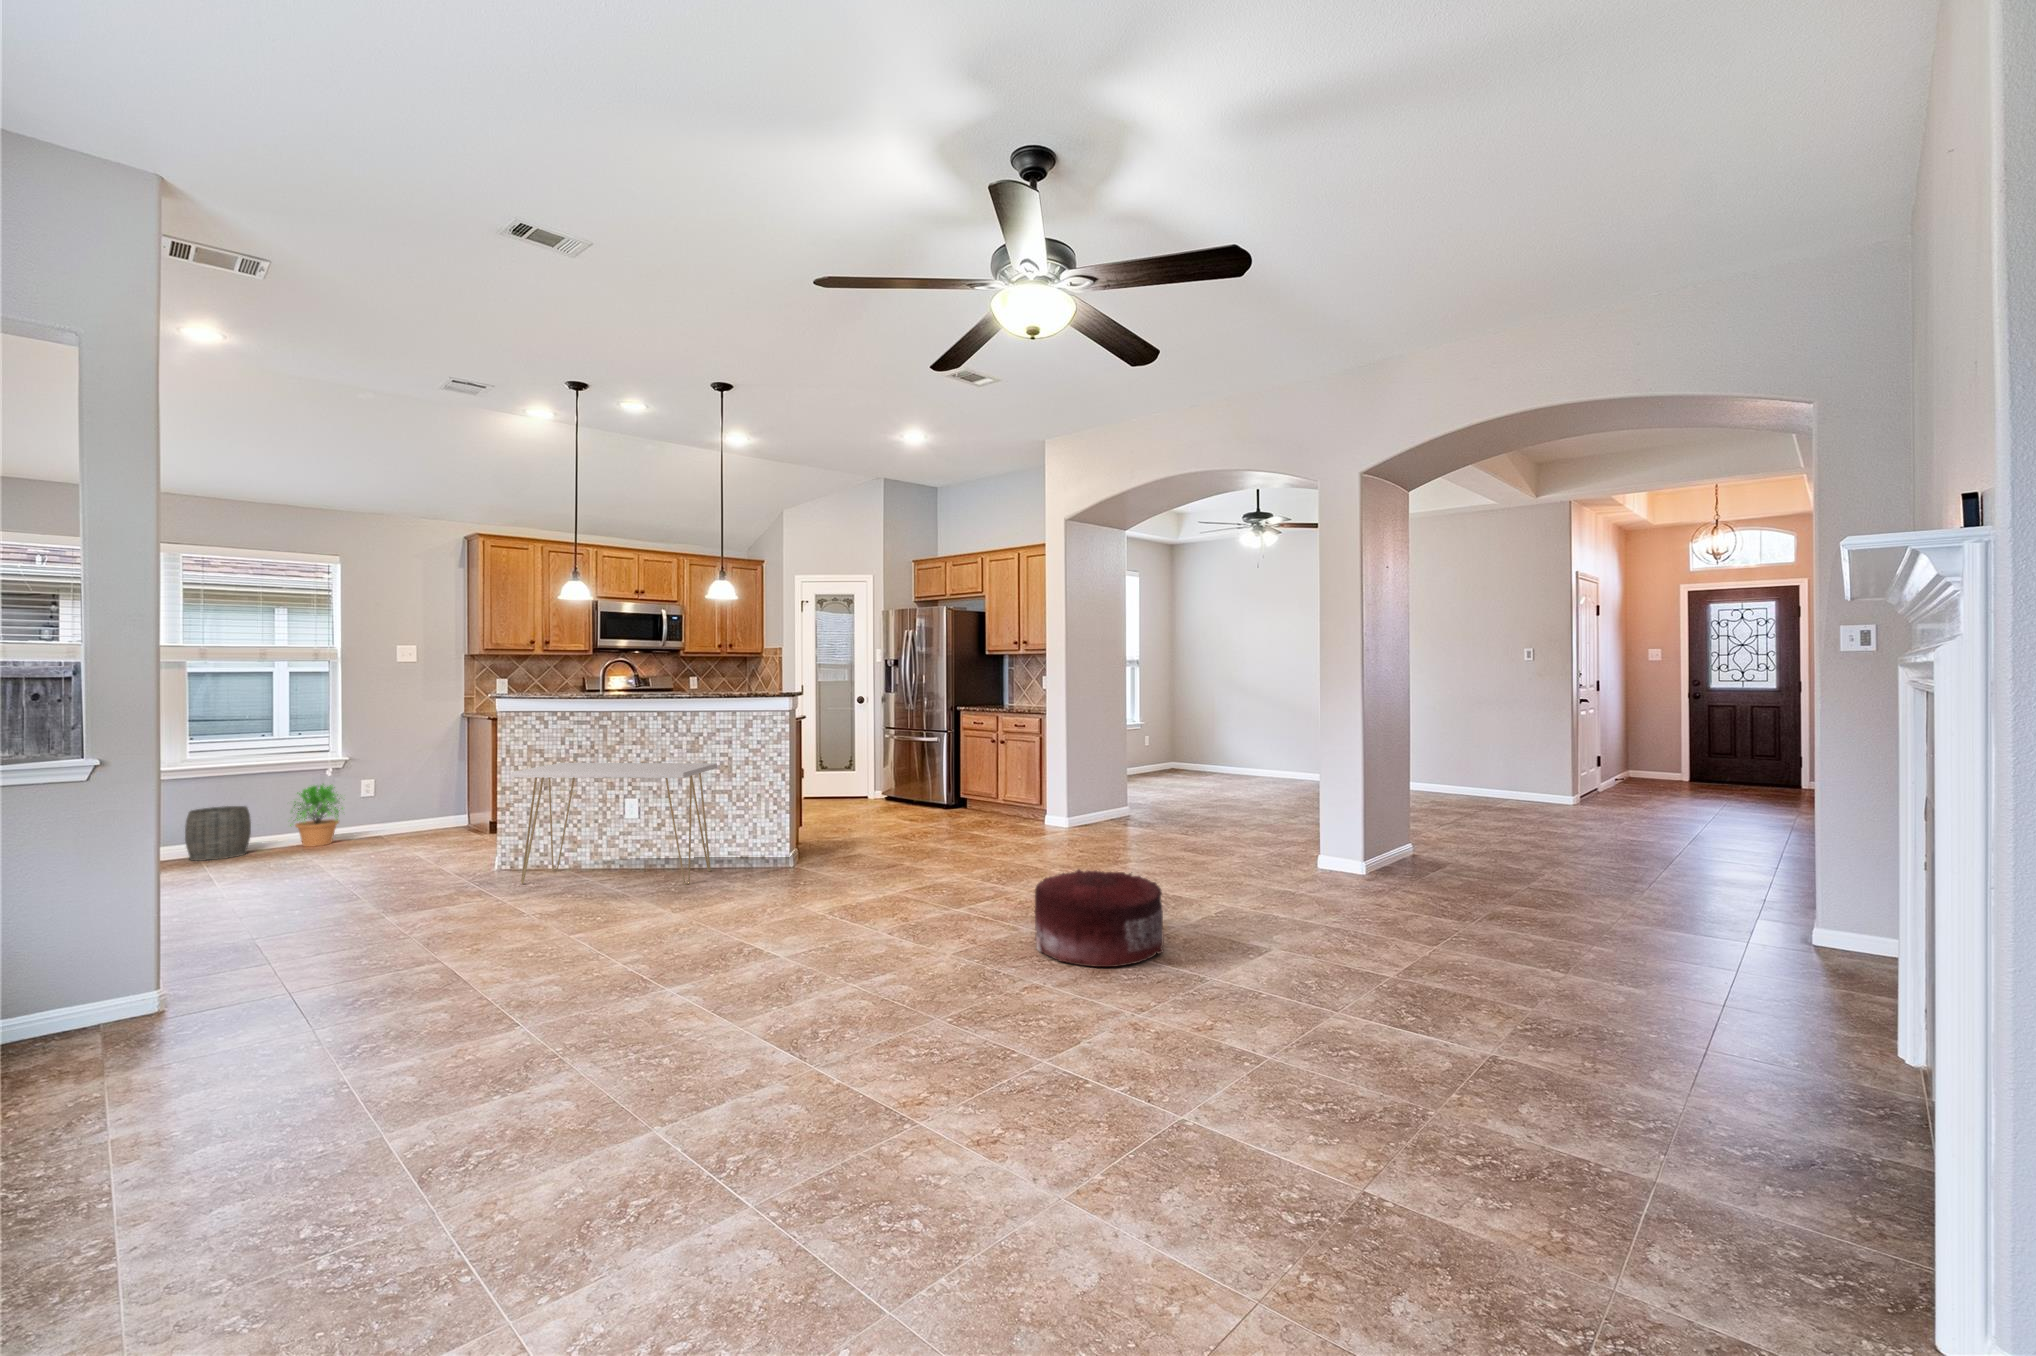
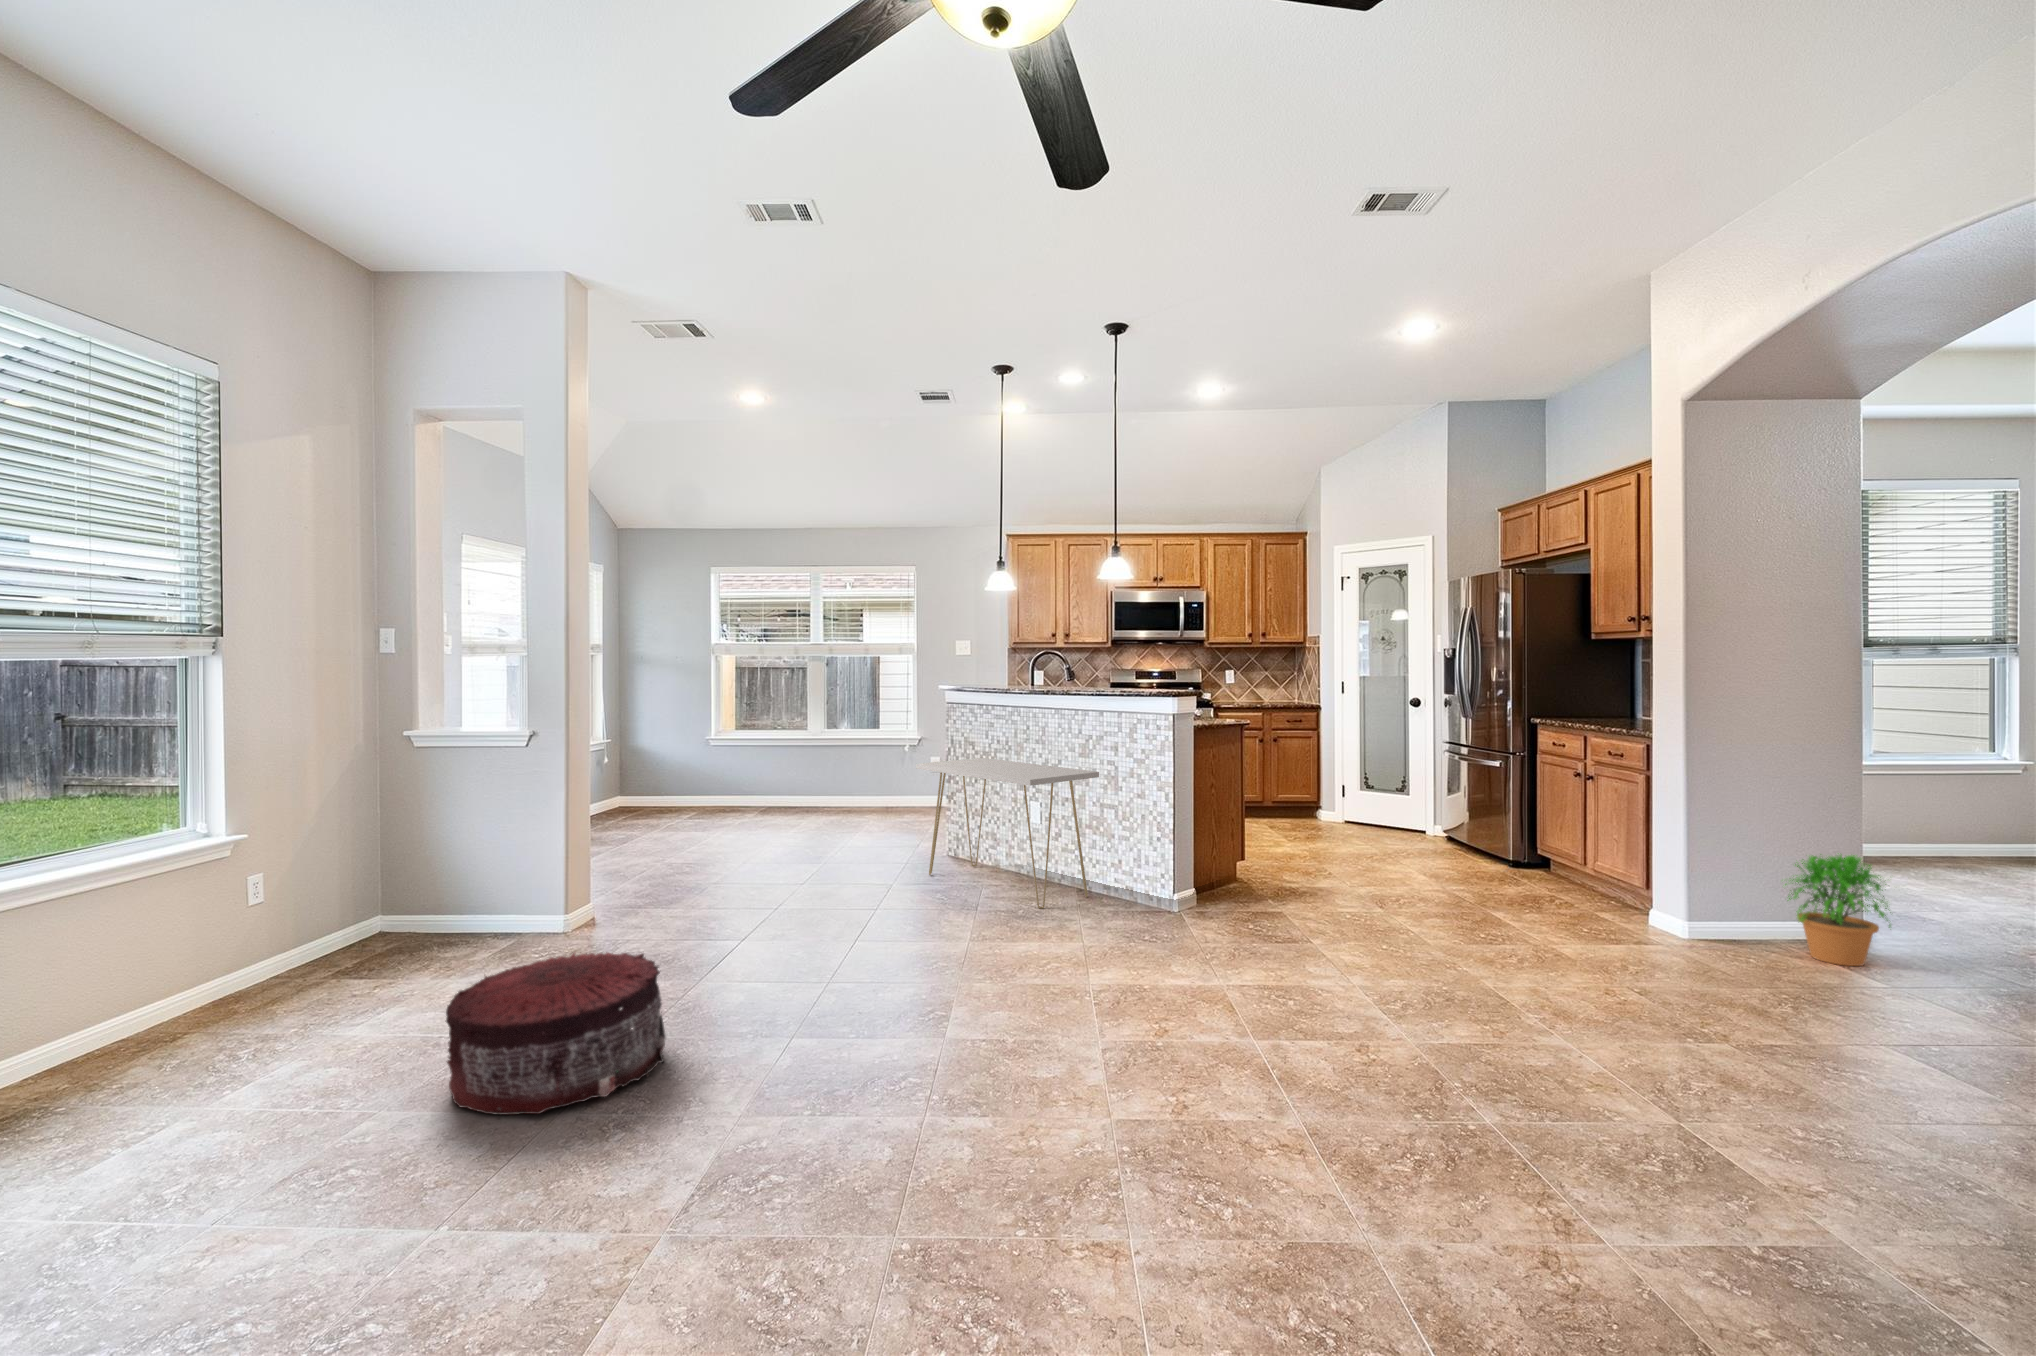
potted plant: present [290,784,343,847] -> present [1785,855,1891,966]
woven basket: present [185,806,251,861] -> none [812,772,850,814]
pouf: present [1035,870,1163,967] -> present [446,952,666,1115]

